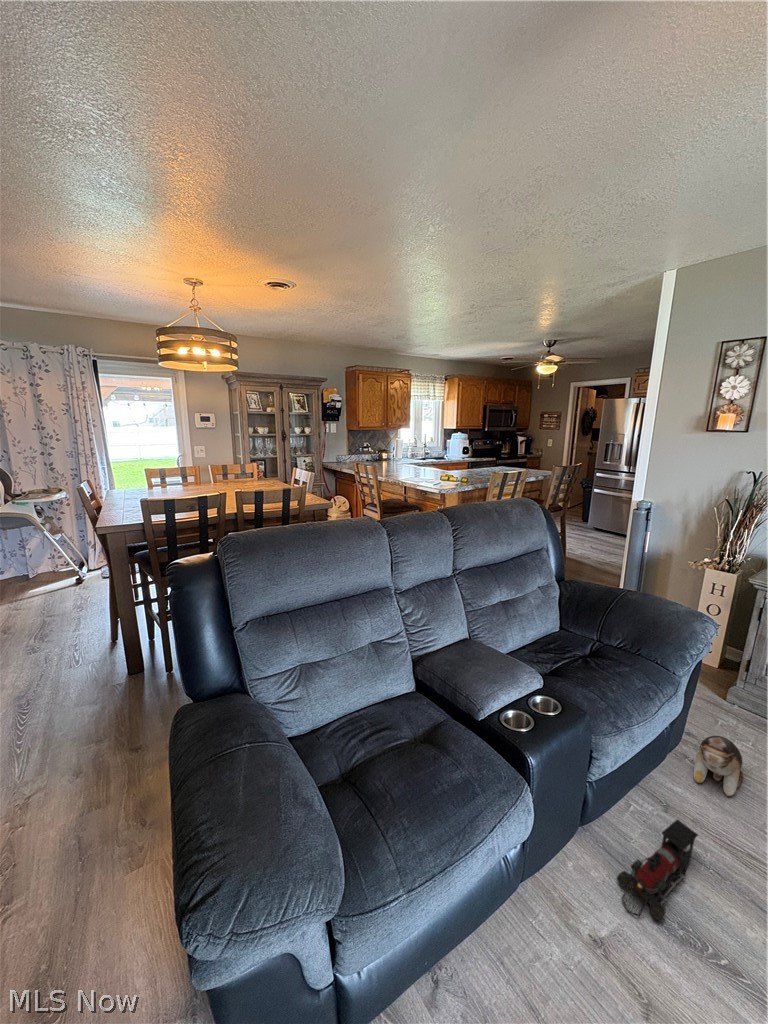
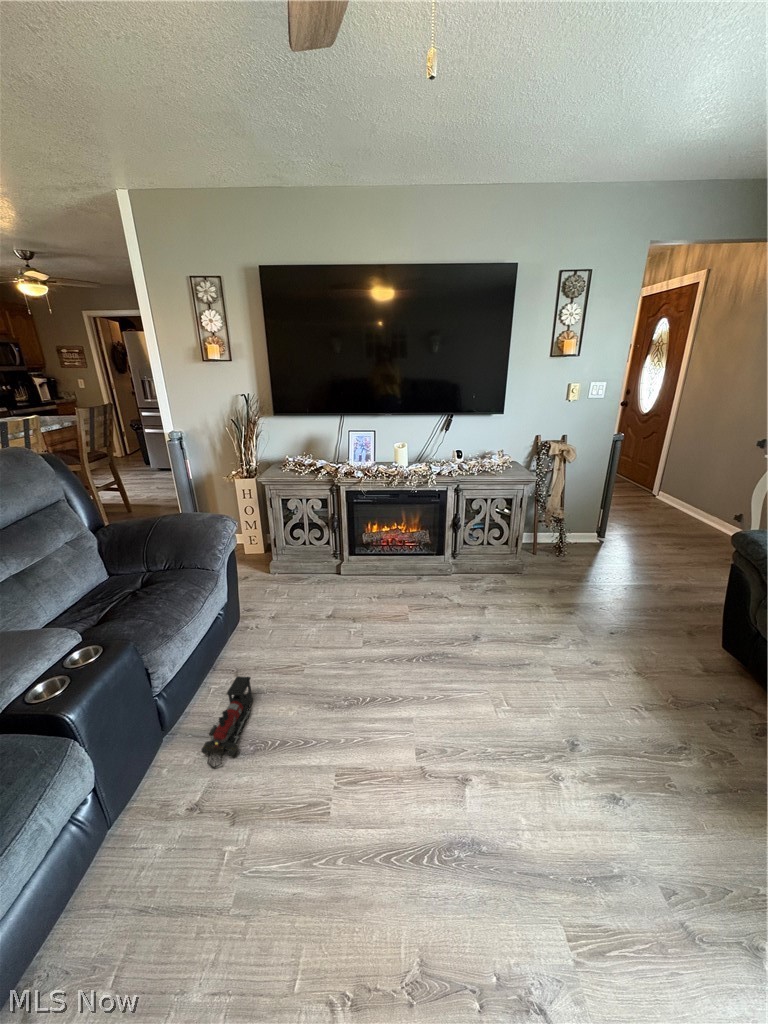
plush toy: present [694,736,743,796] -> none [242,600,282,641]

